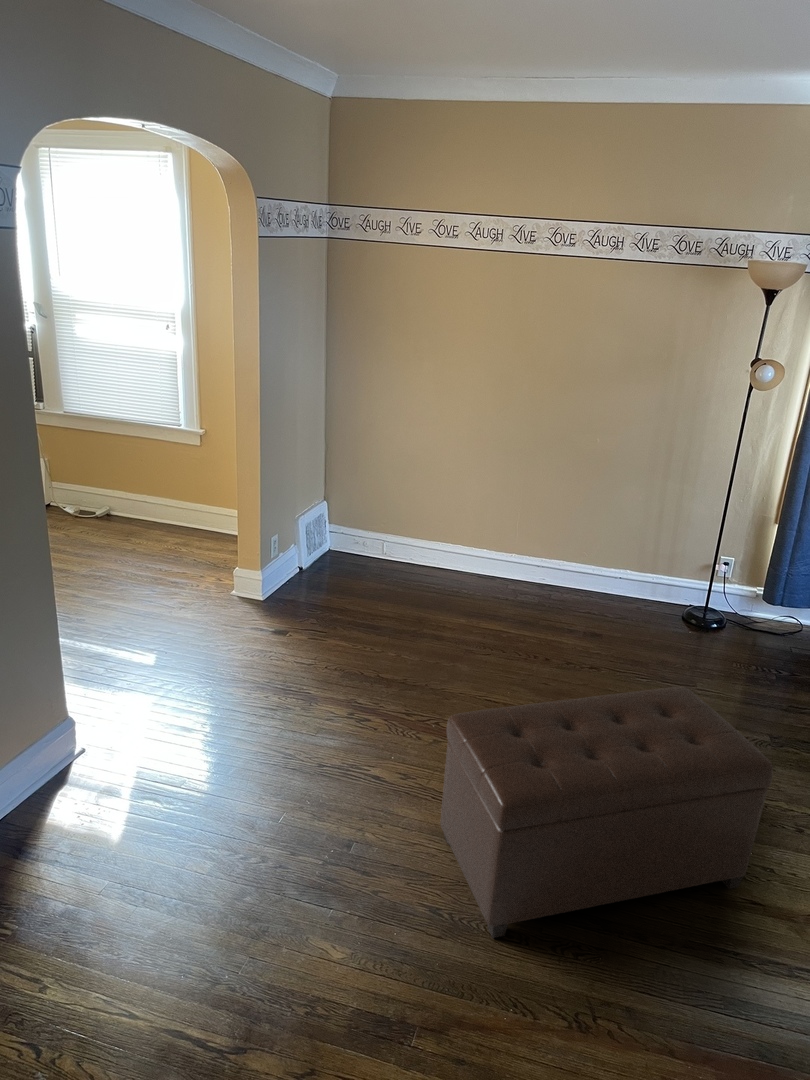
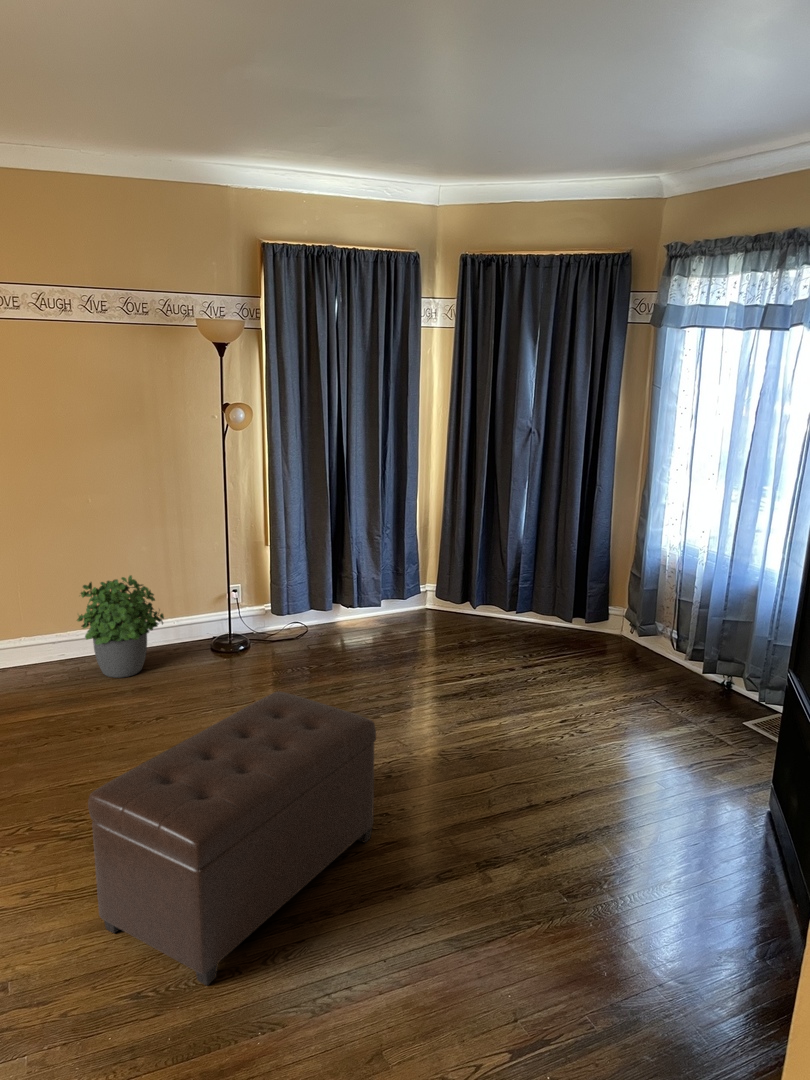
potted plant: none [557,517,639,616] -> present [77,575,164,678]

